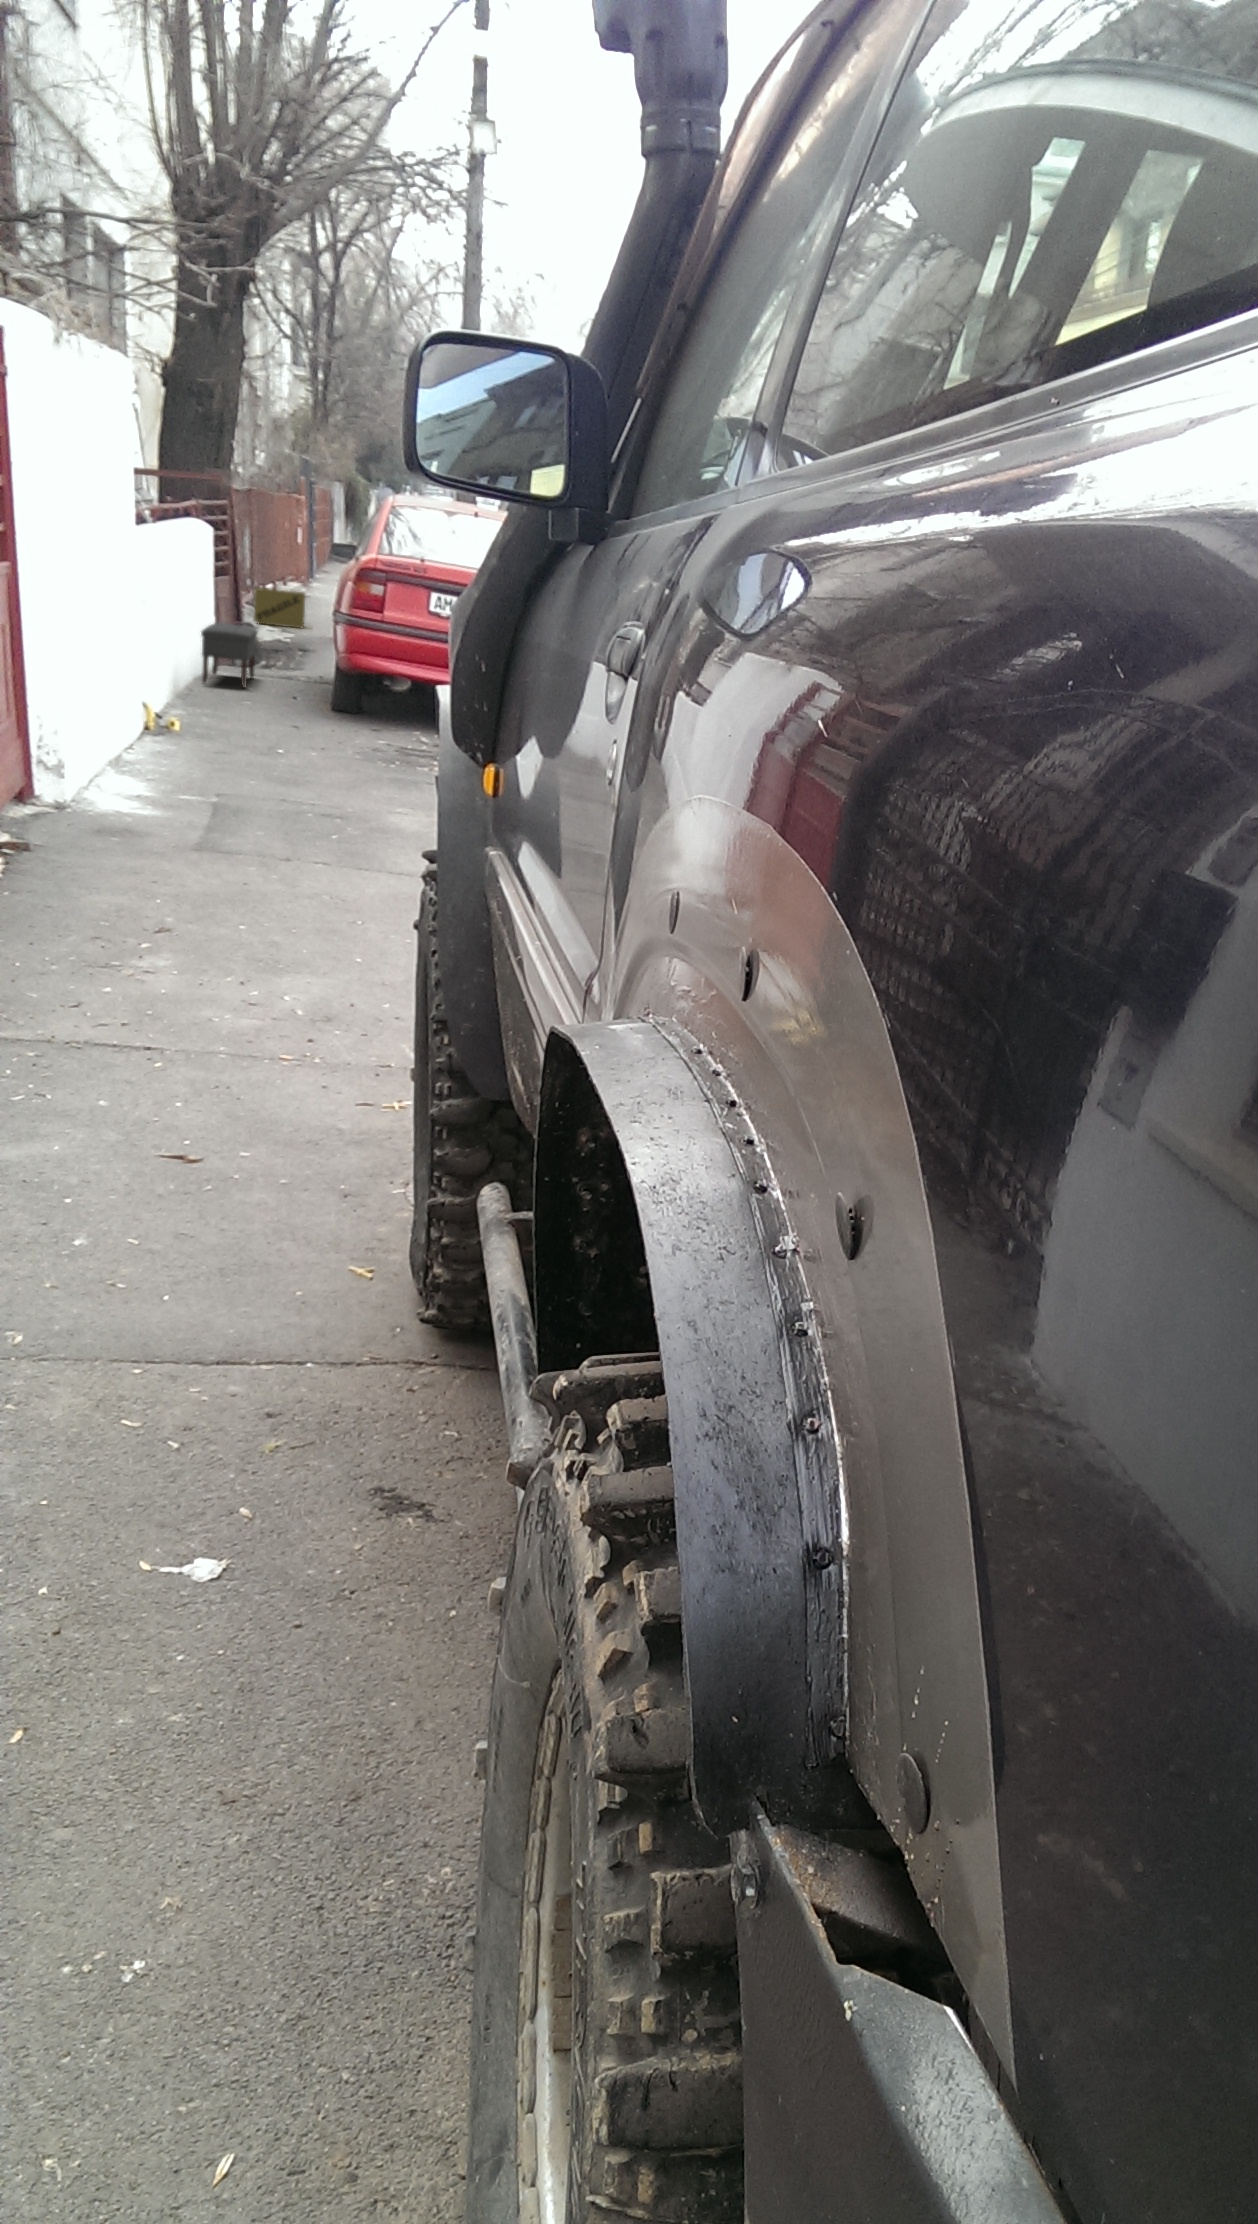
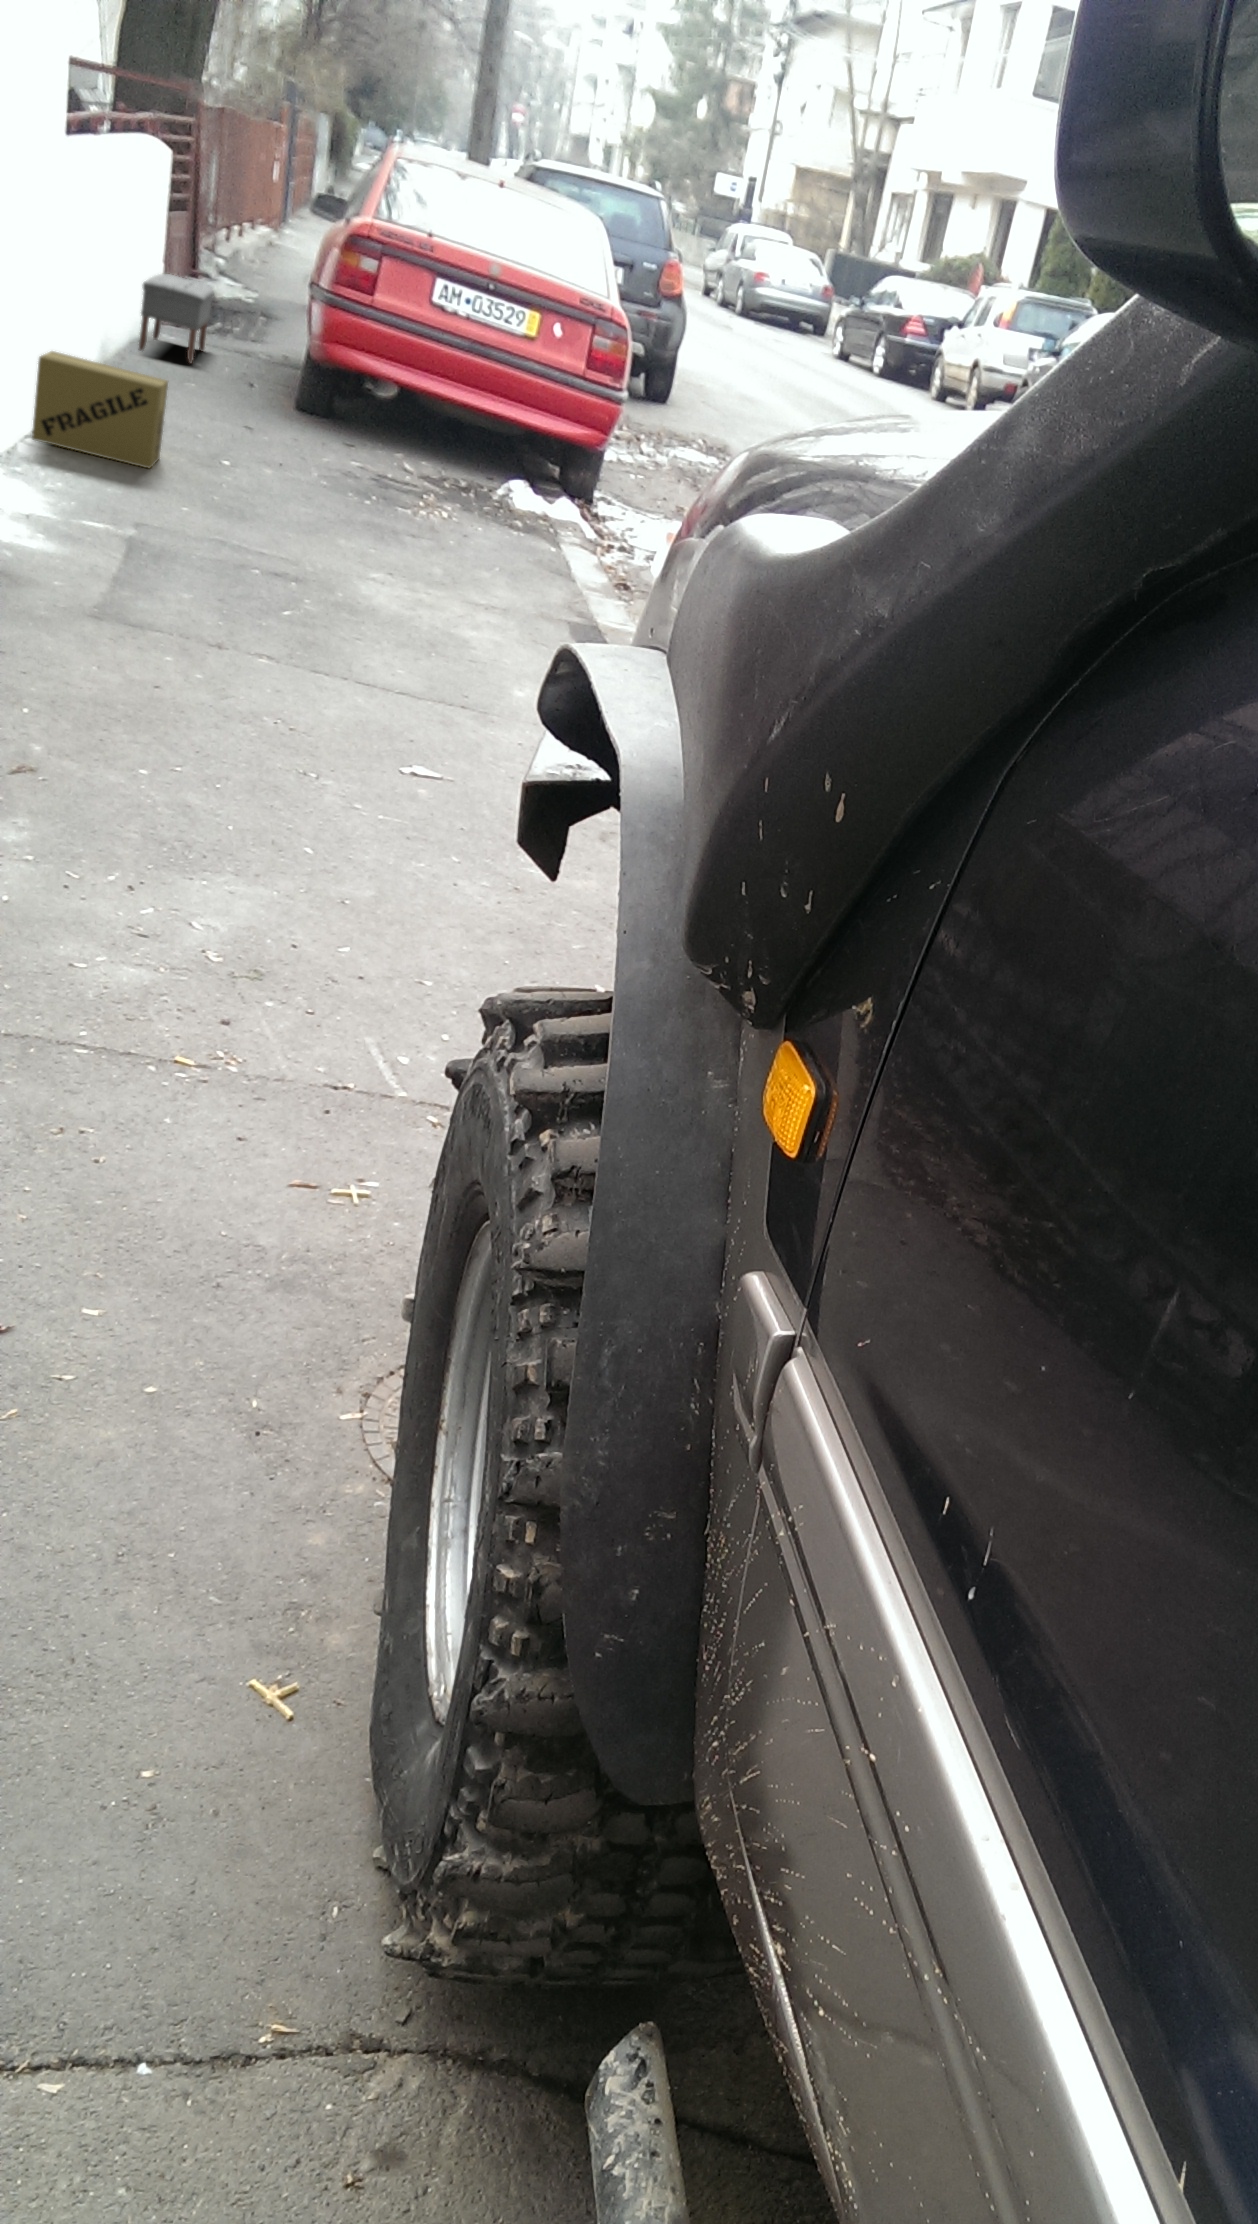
cardboard box: present [253,587,305,628] -> present [32,351,168,468]

